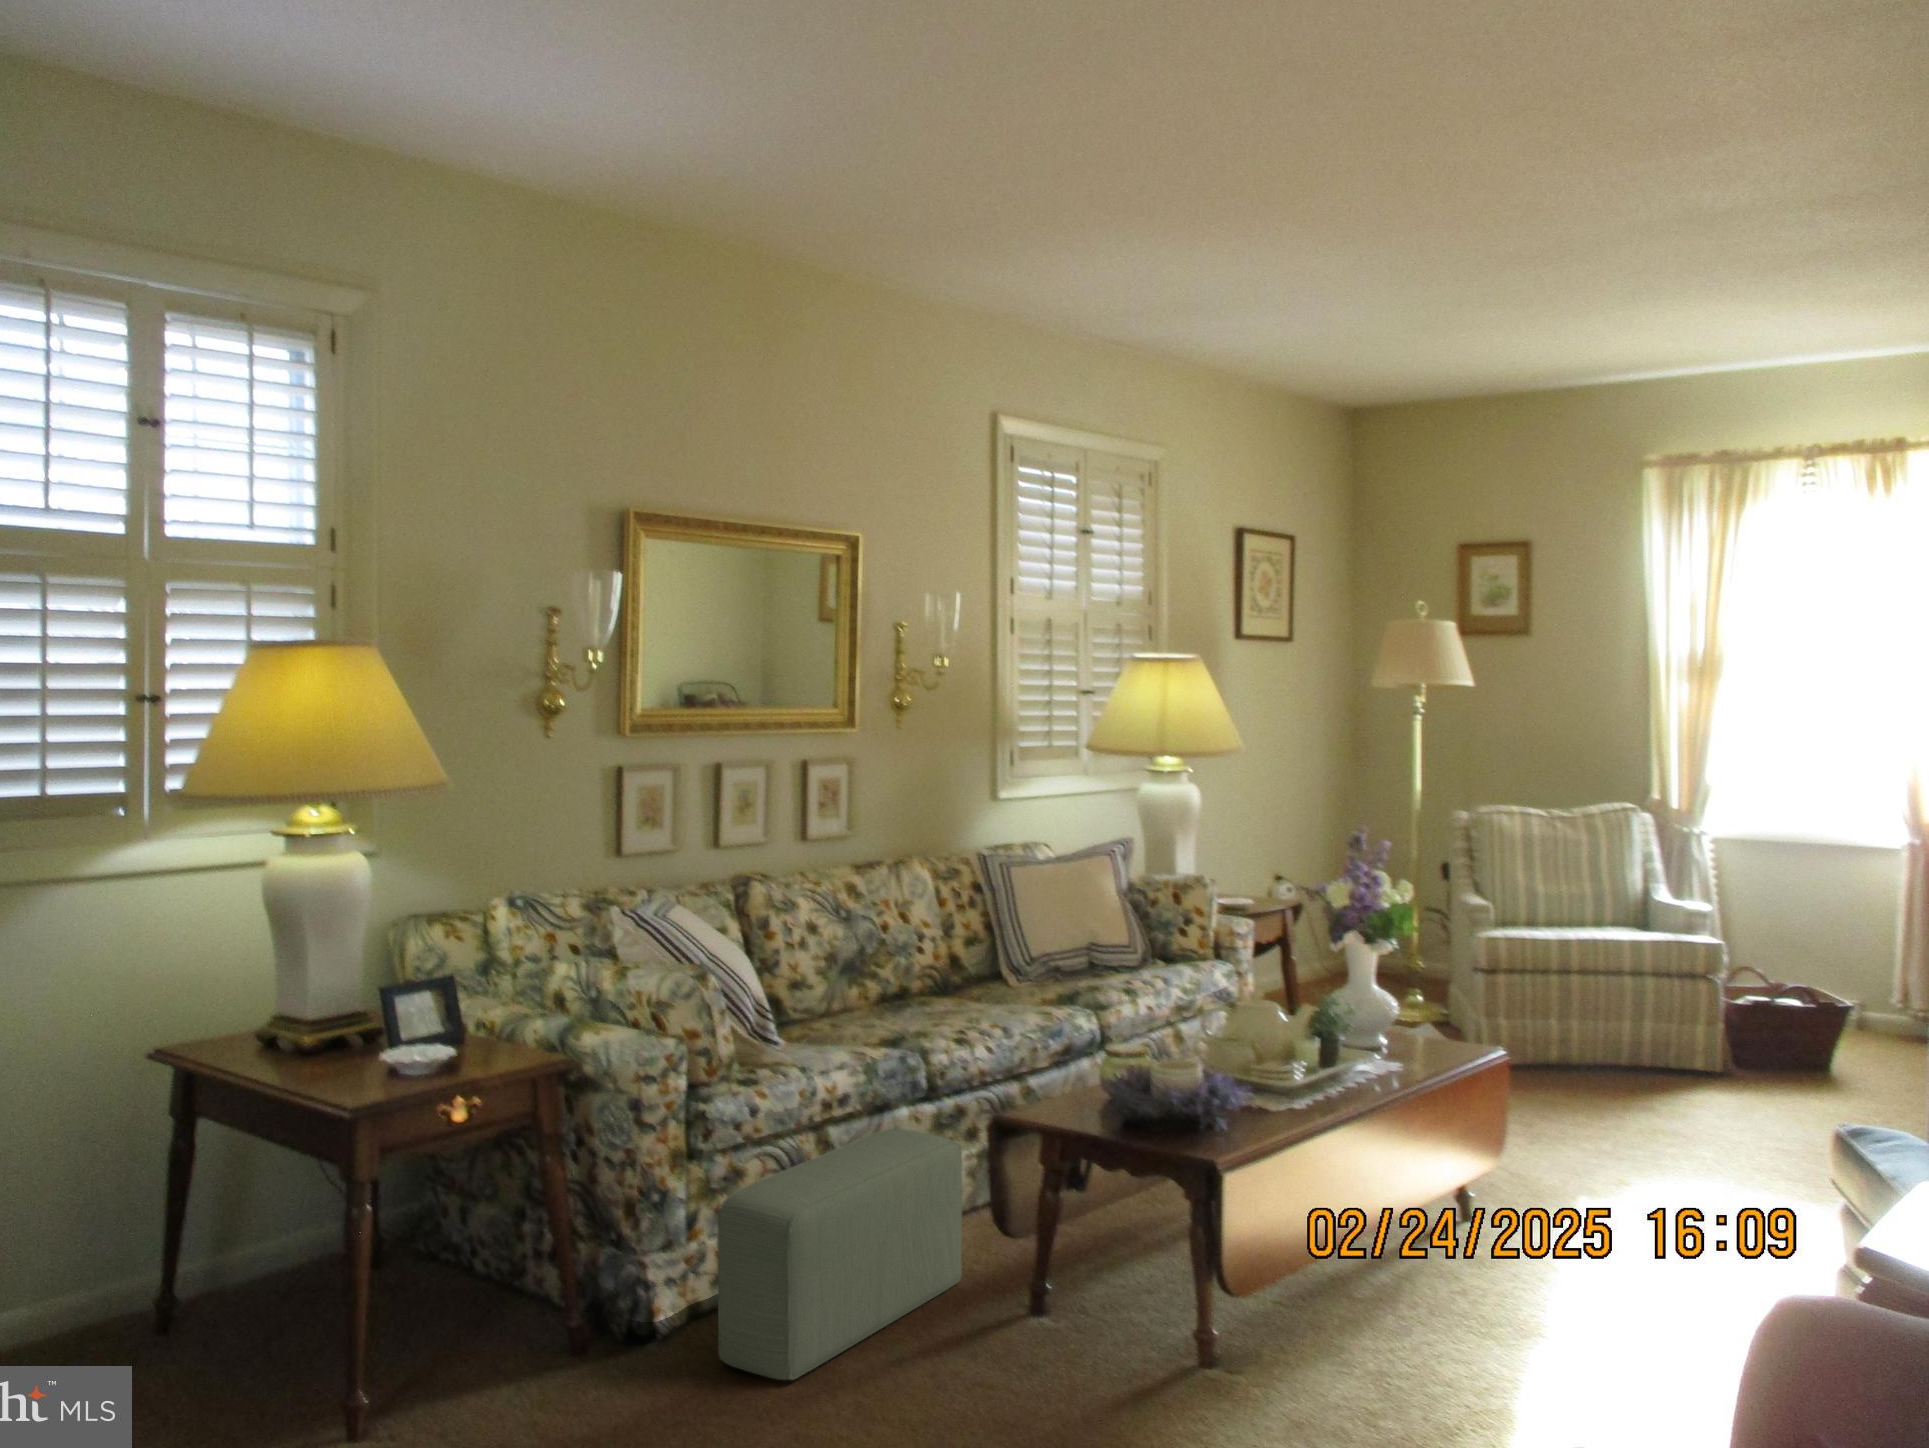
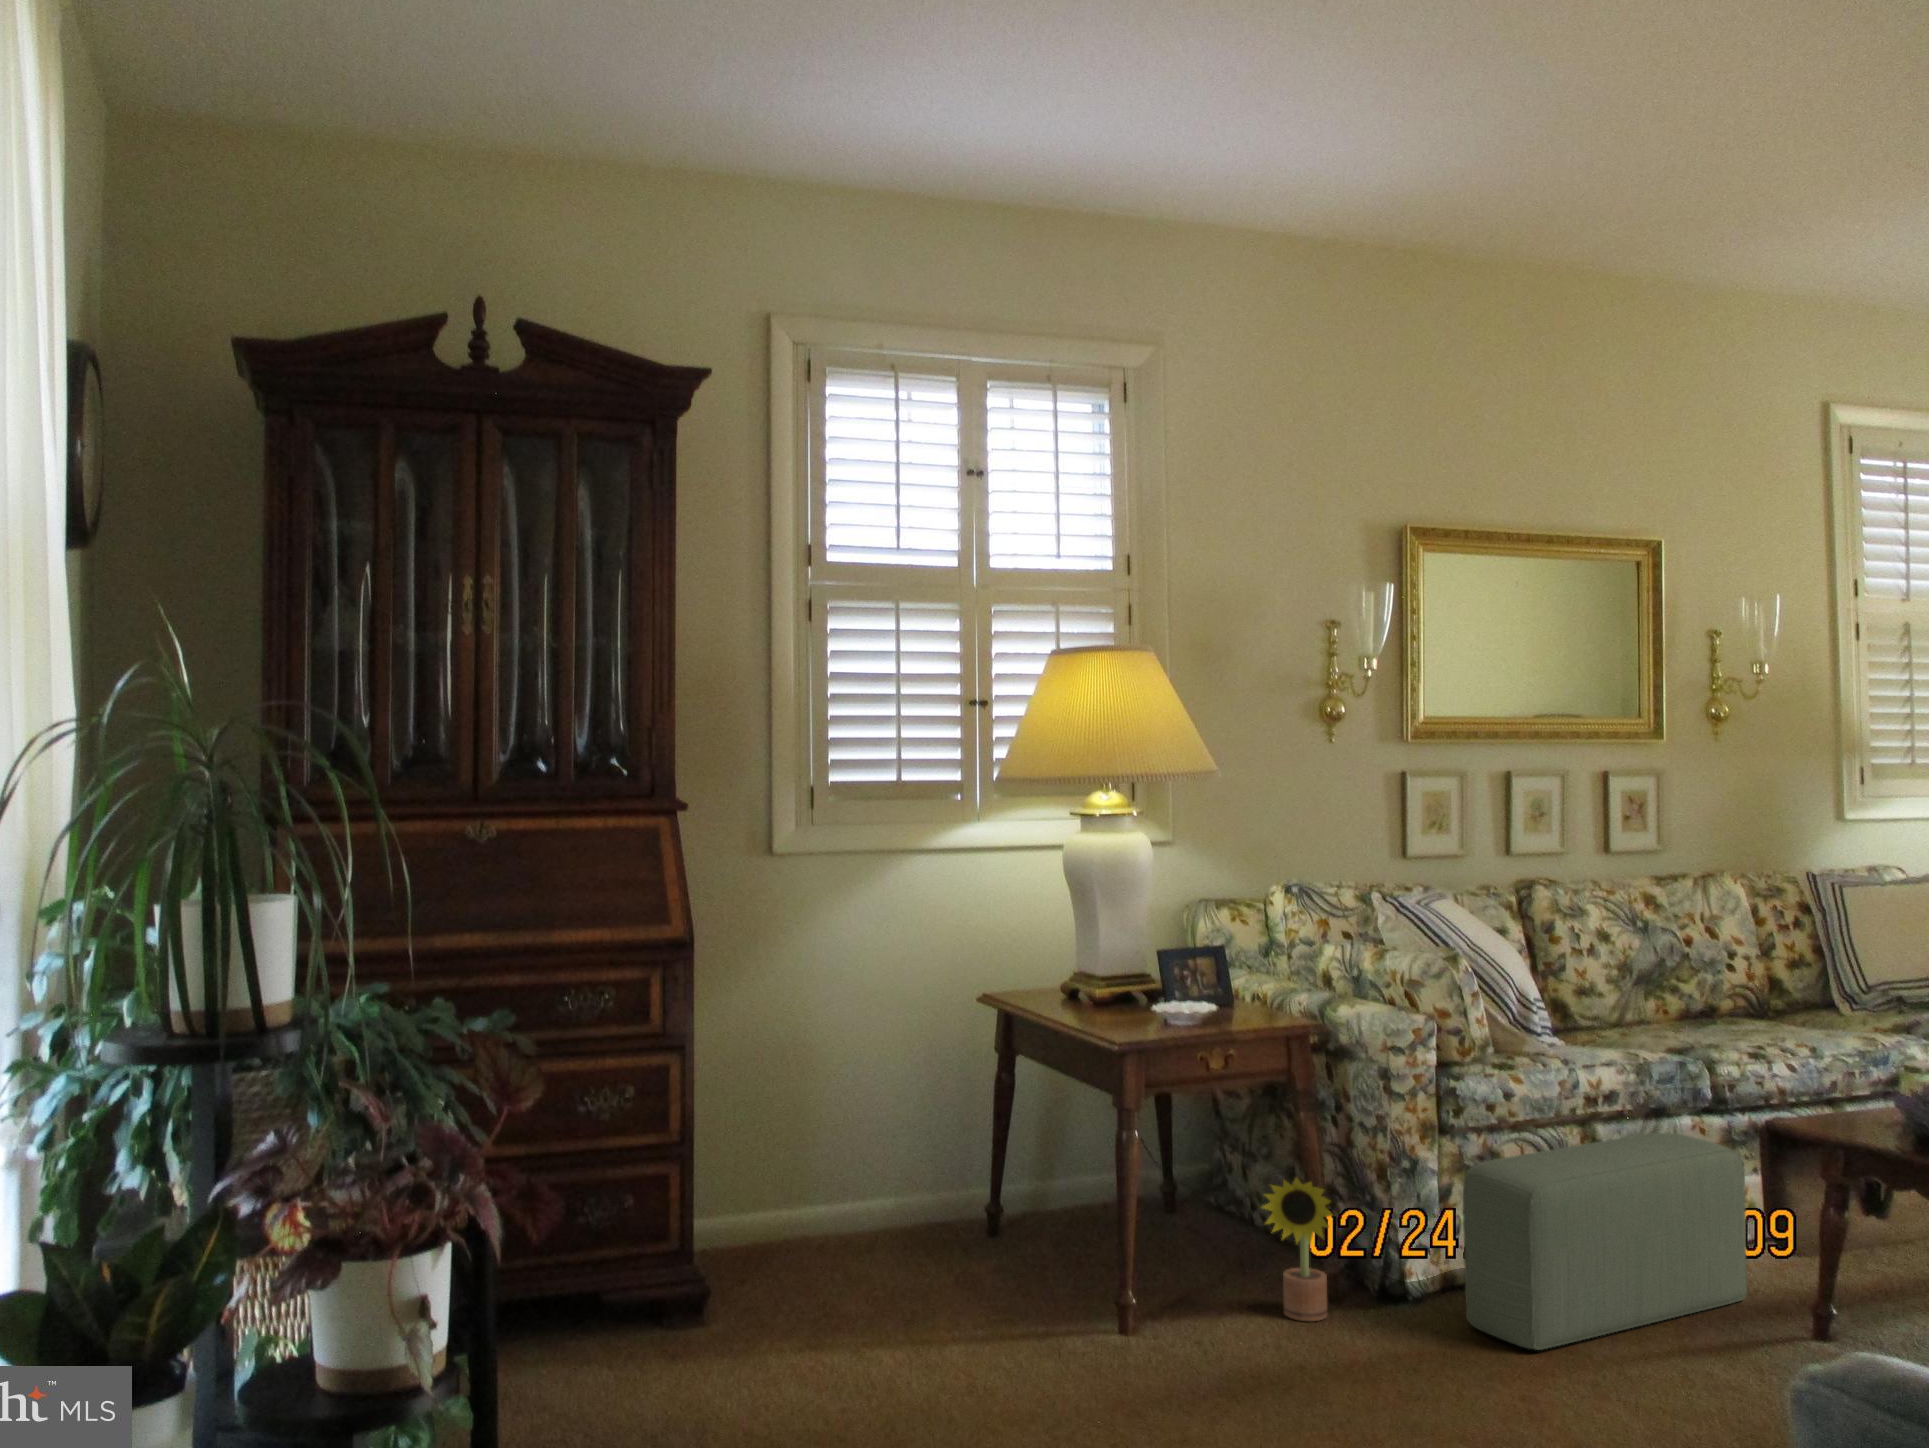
decorative plant: none [506,1237,589,1392] -> present [1262,1178,1333,1321]

